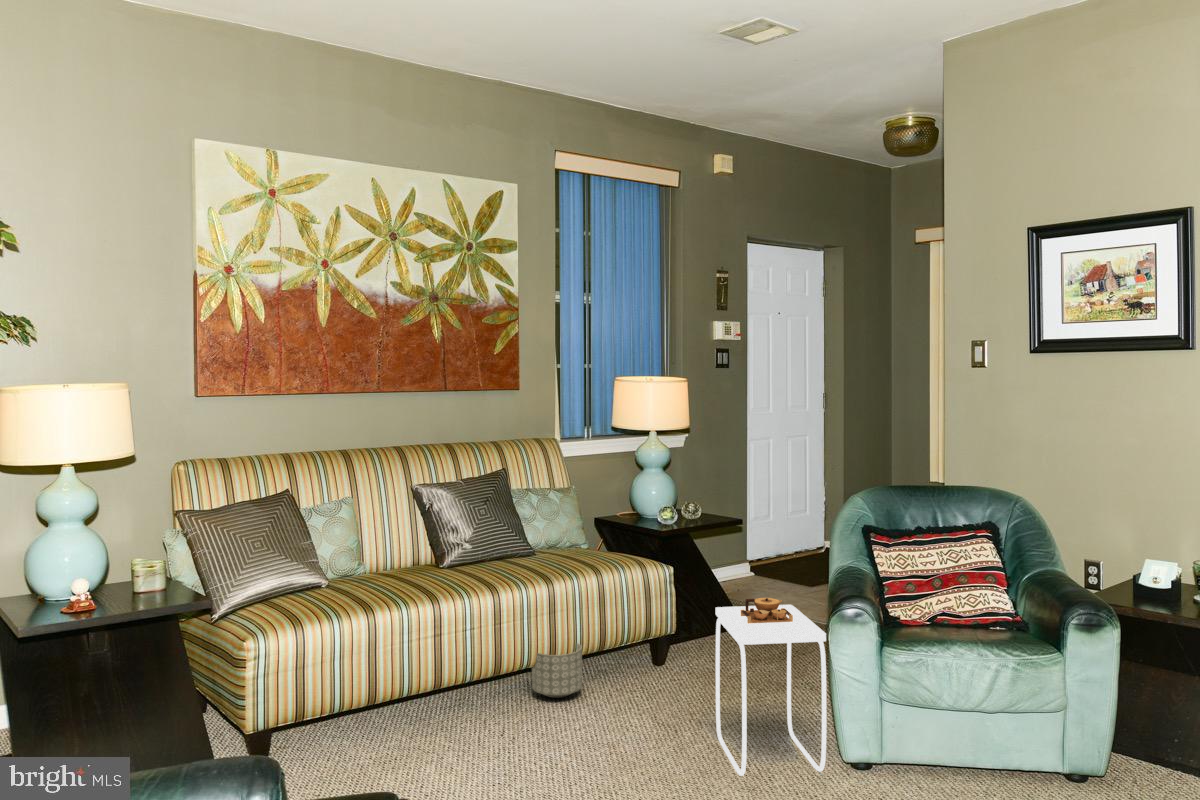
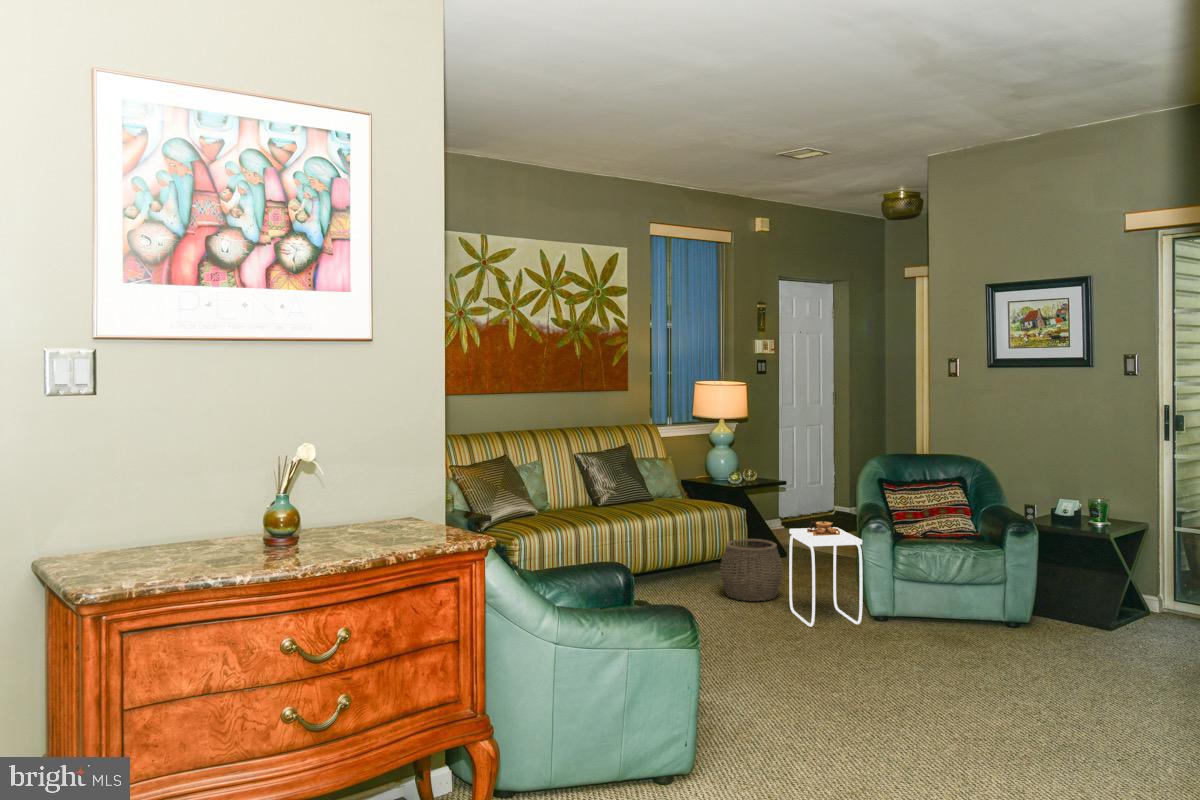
woven basket: none [618,614,714,717] -> present [720,539,783,601]
planter: present [532,643,582,698] -> none [661,557,694,594]

